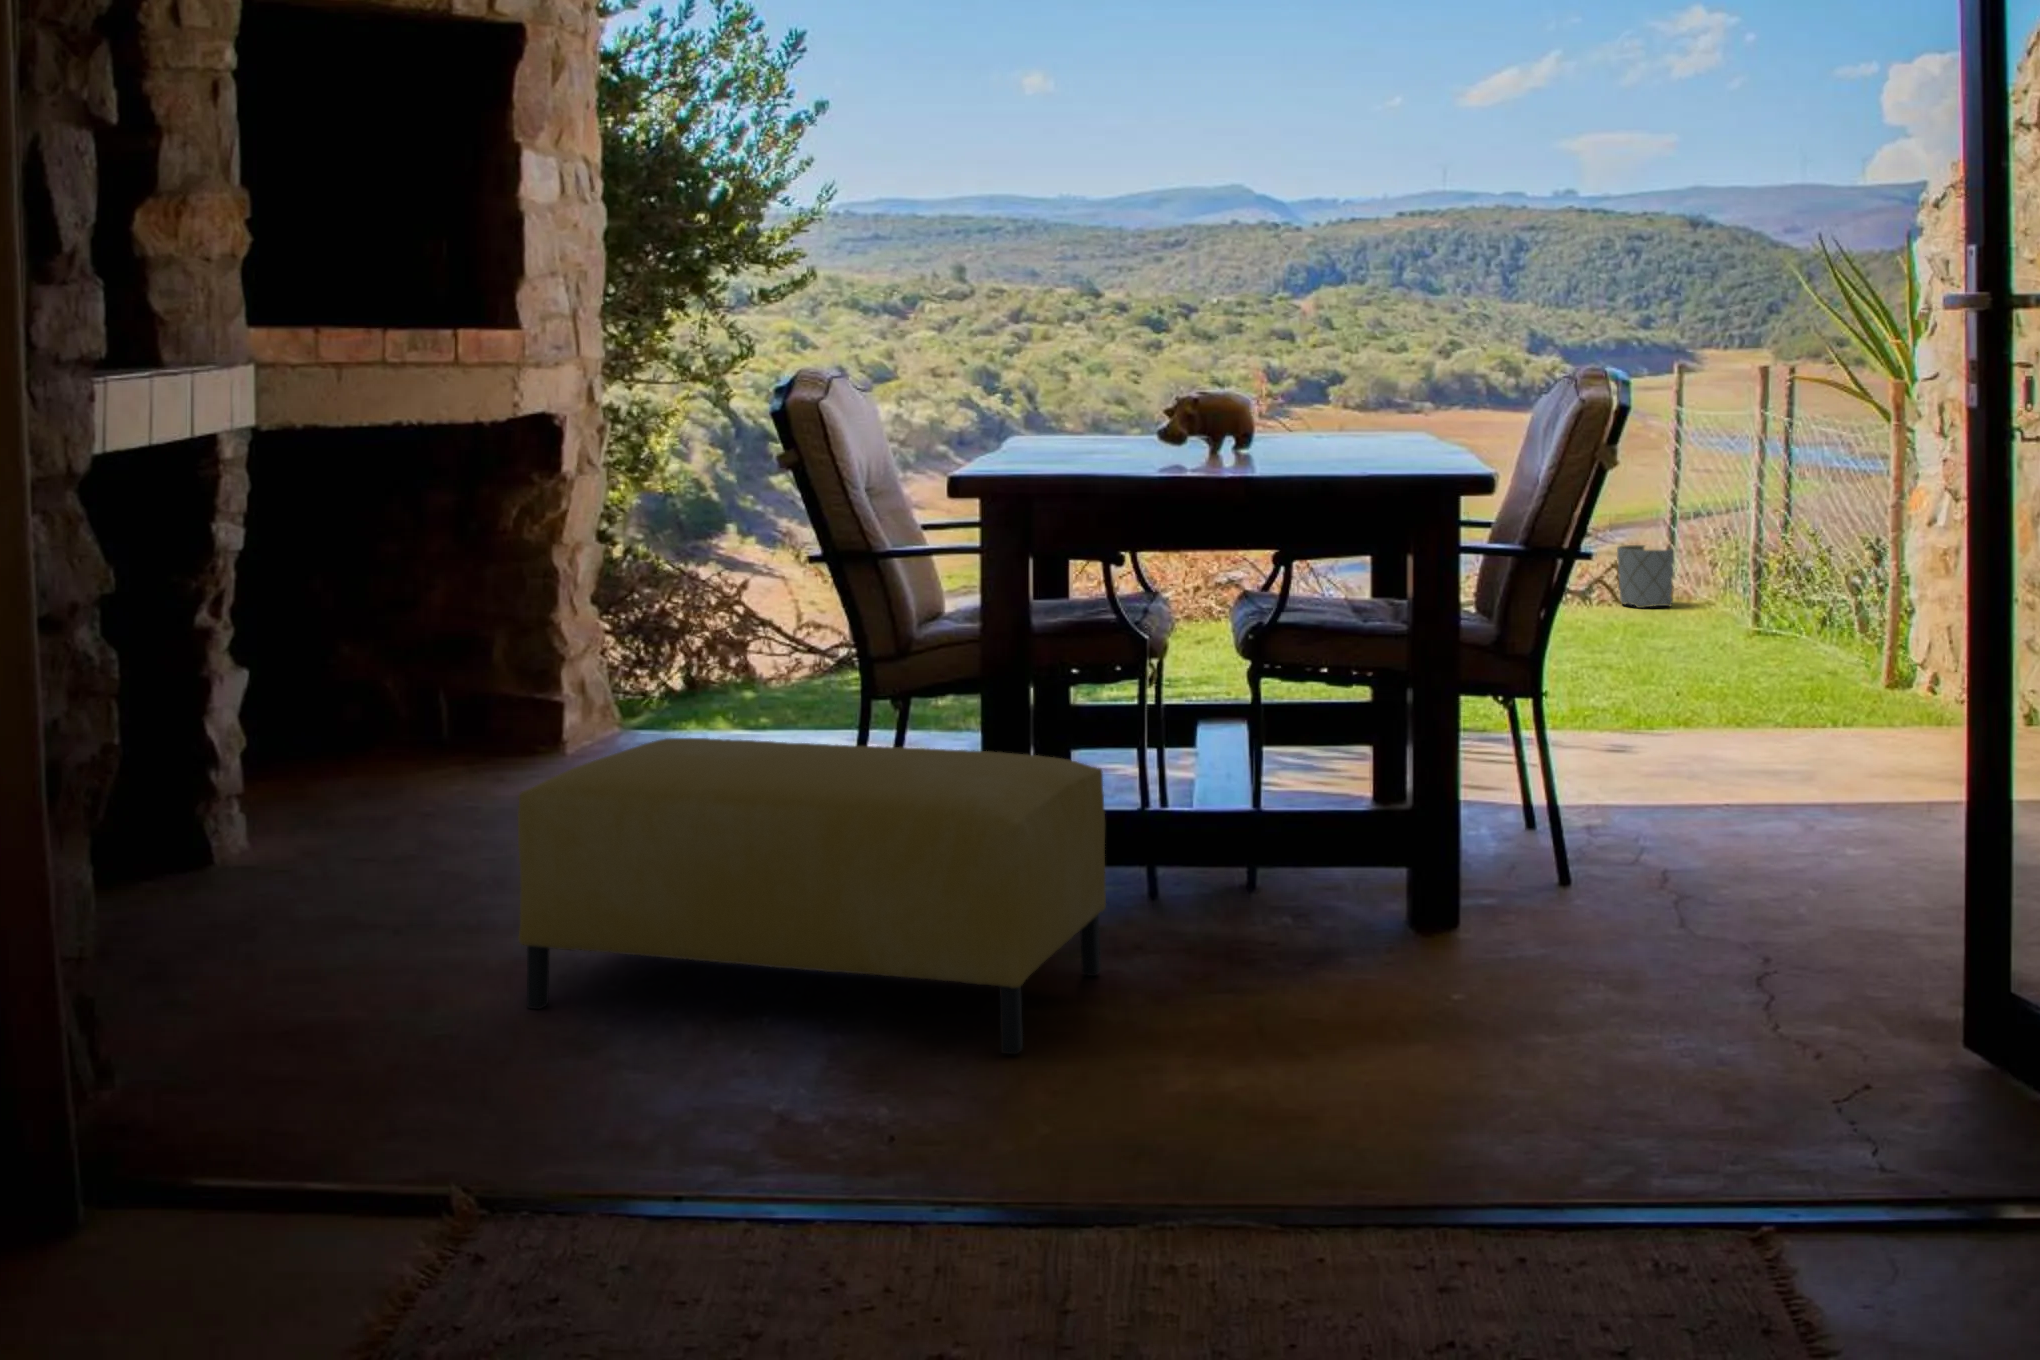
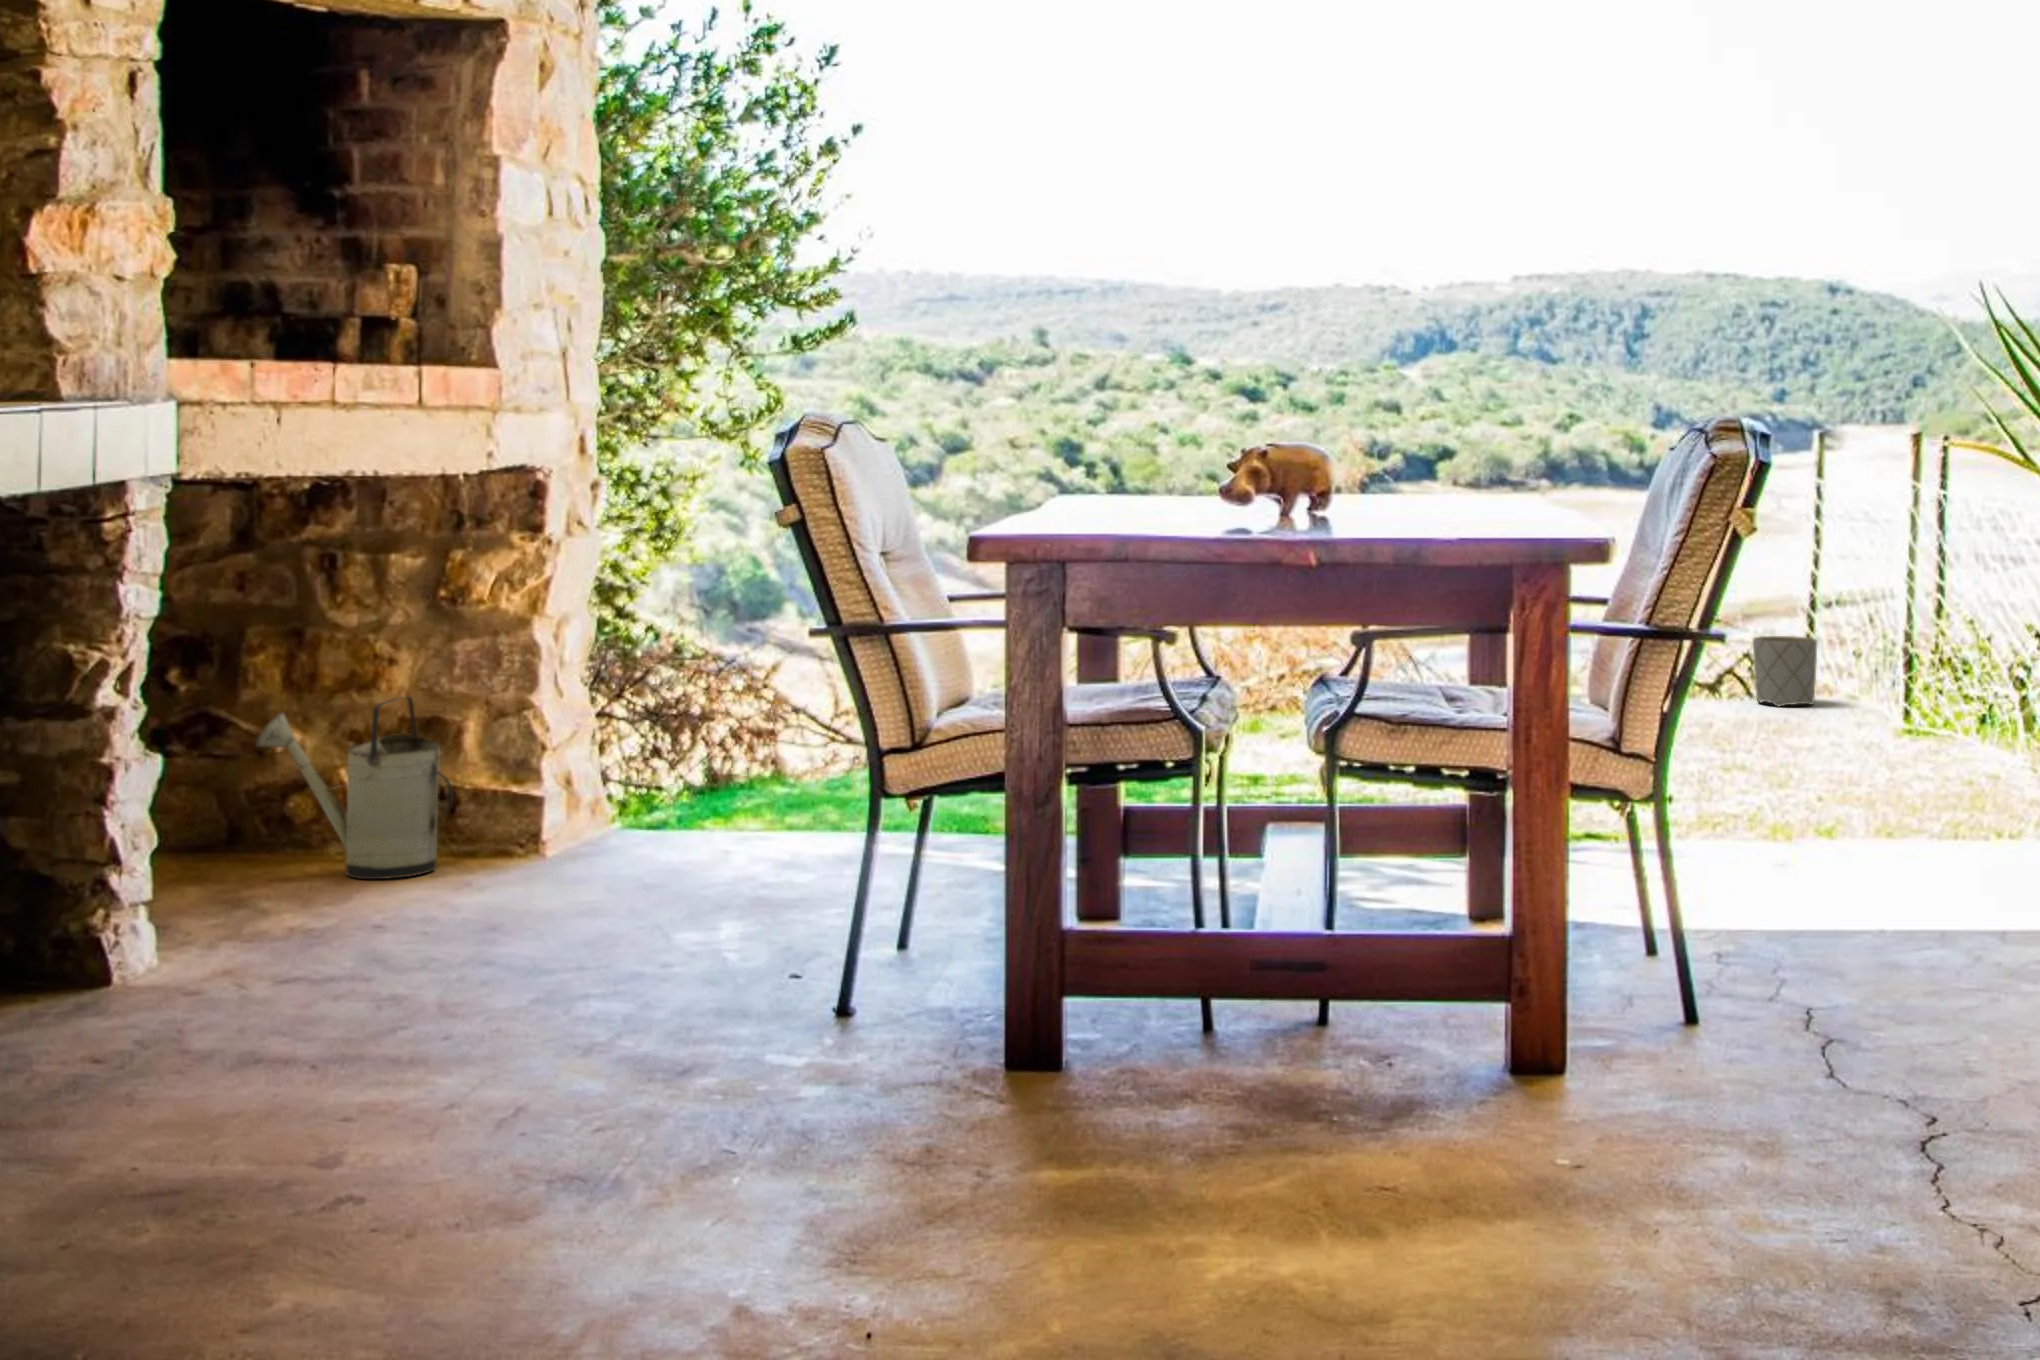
watering can: none [319,616,492,774] -> present [256,697,453,879]
ottoman: present [518,738,1106,1054] -> none [404,838,1131,1238]

